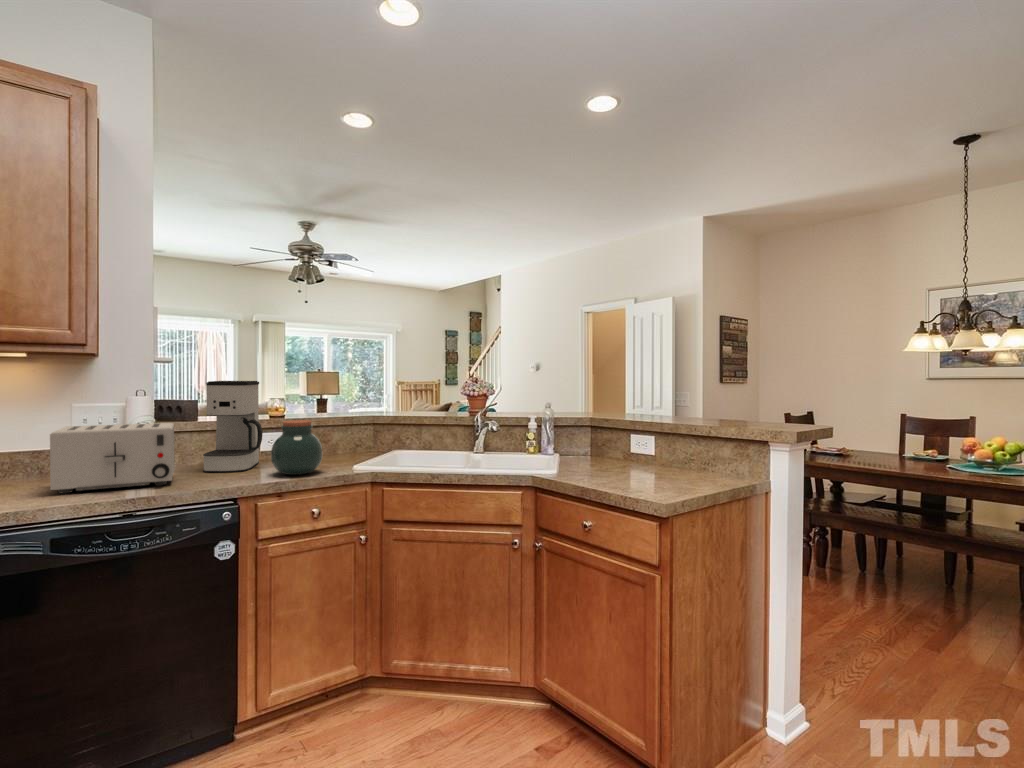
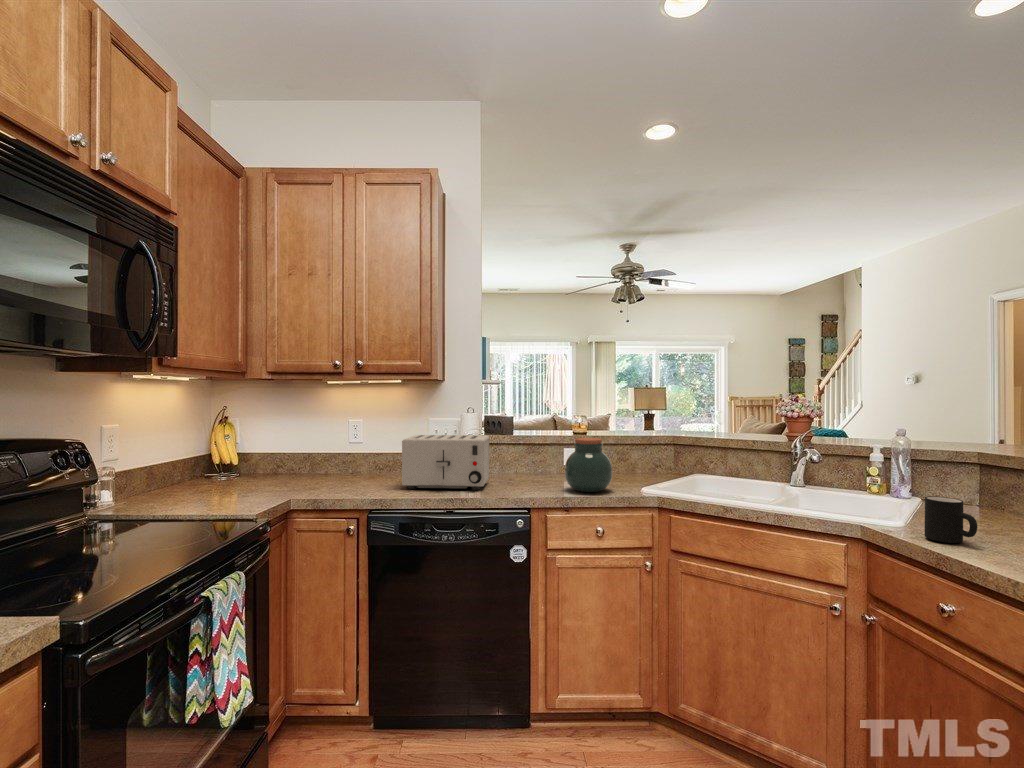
coffee maker: present [203,381,263,472] -> none [512,398,562,484]
mug: none [573,450,604,482] -> present [924,496,977,543]

